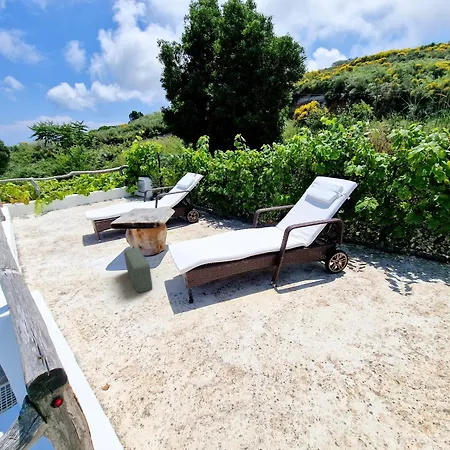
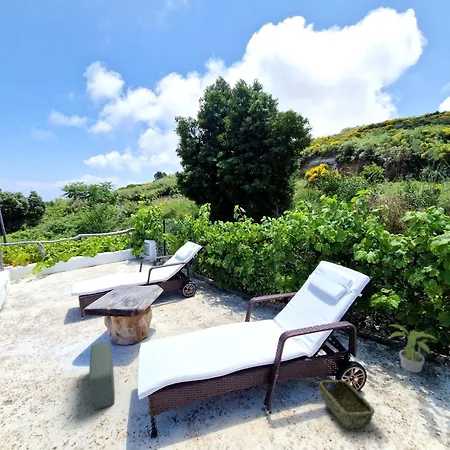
potted plant: none [368,227,405,261] -> present [390,324,437,373]
woven basket: none [313,264,353,291] -> present [320,380,374,429]

